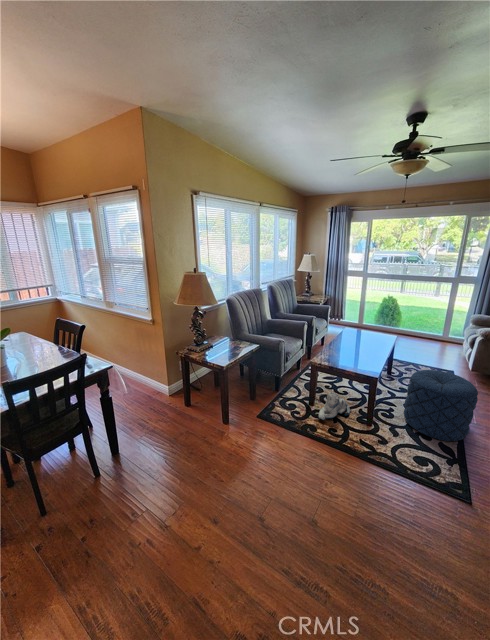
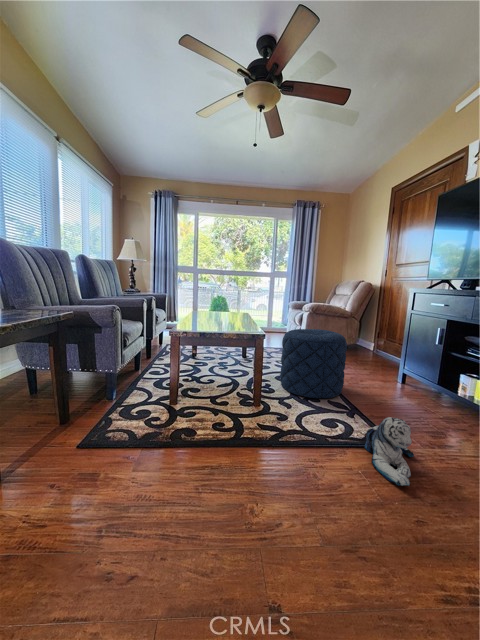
plush toy: present [319,392,350,420] -> present [364,417,414,486]

